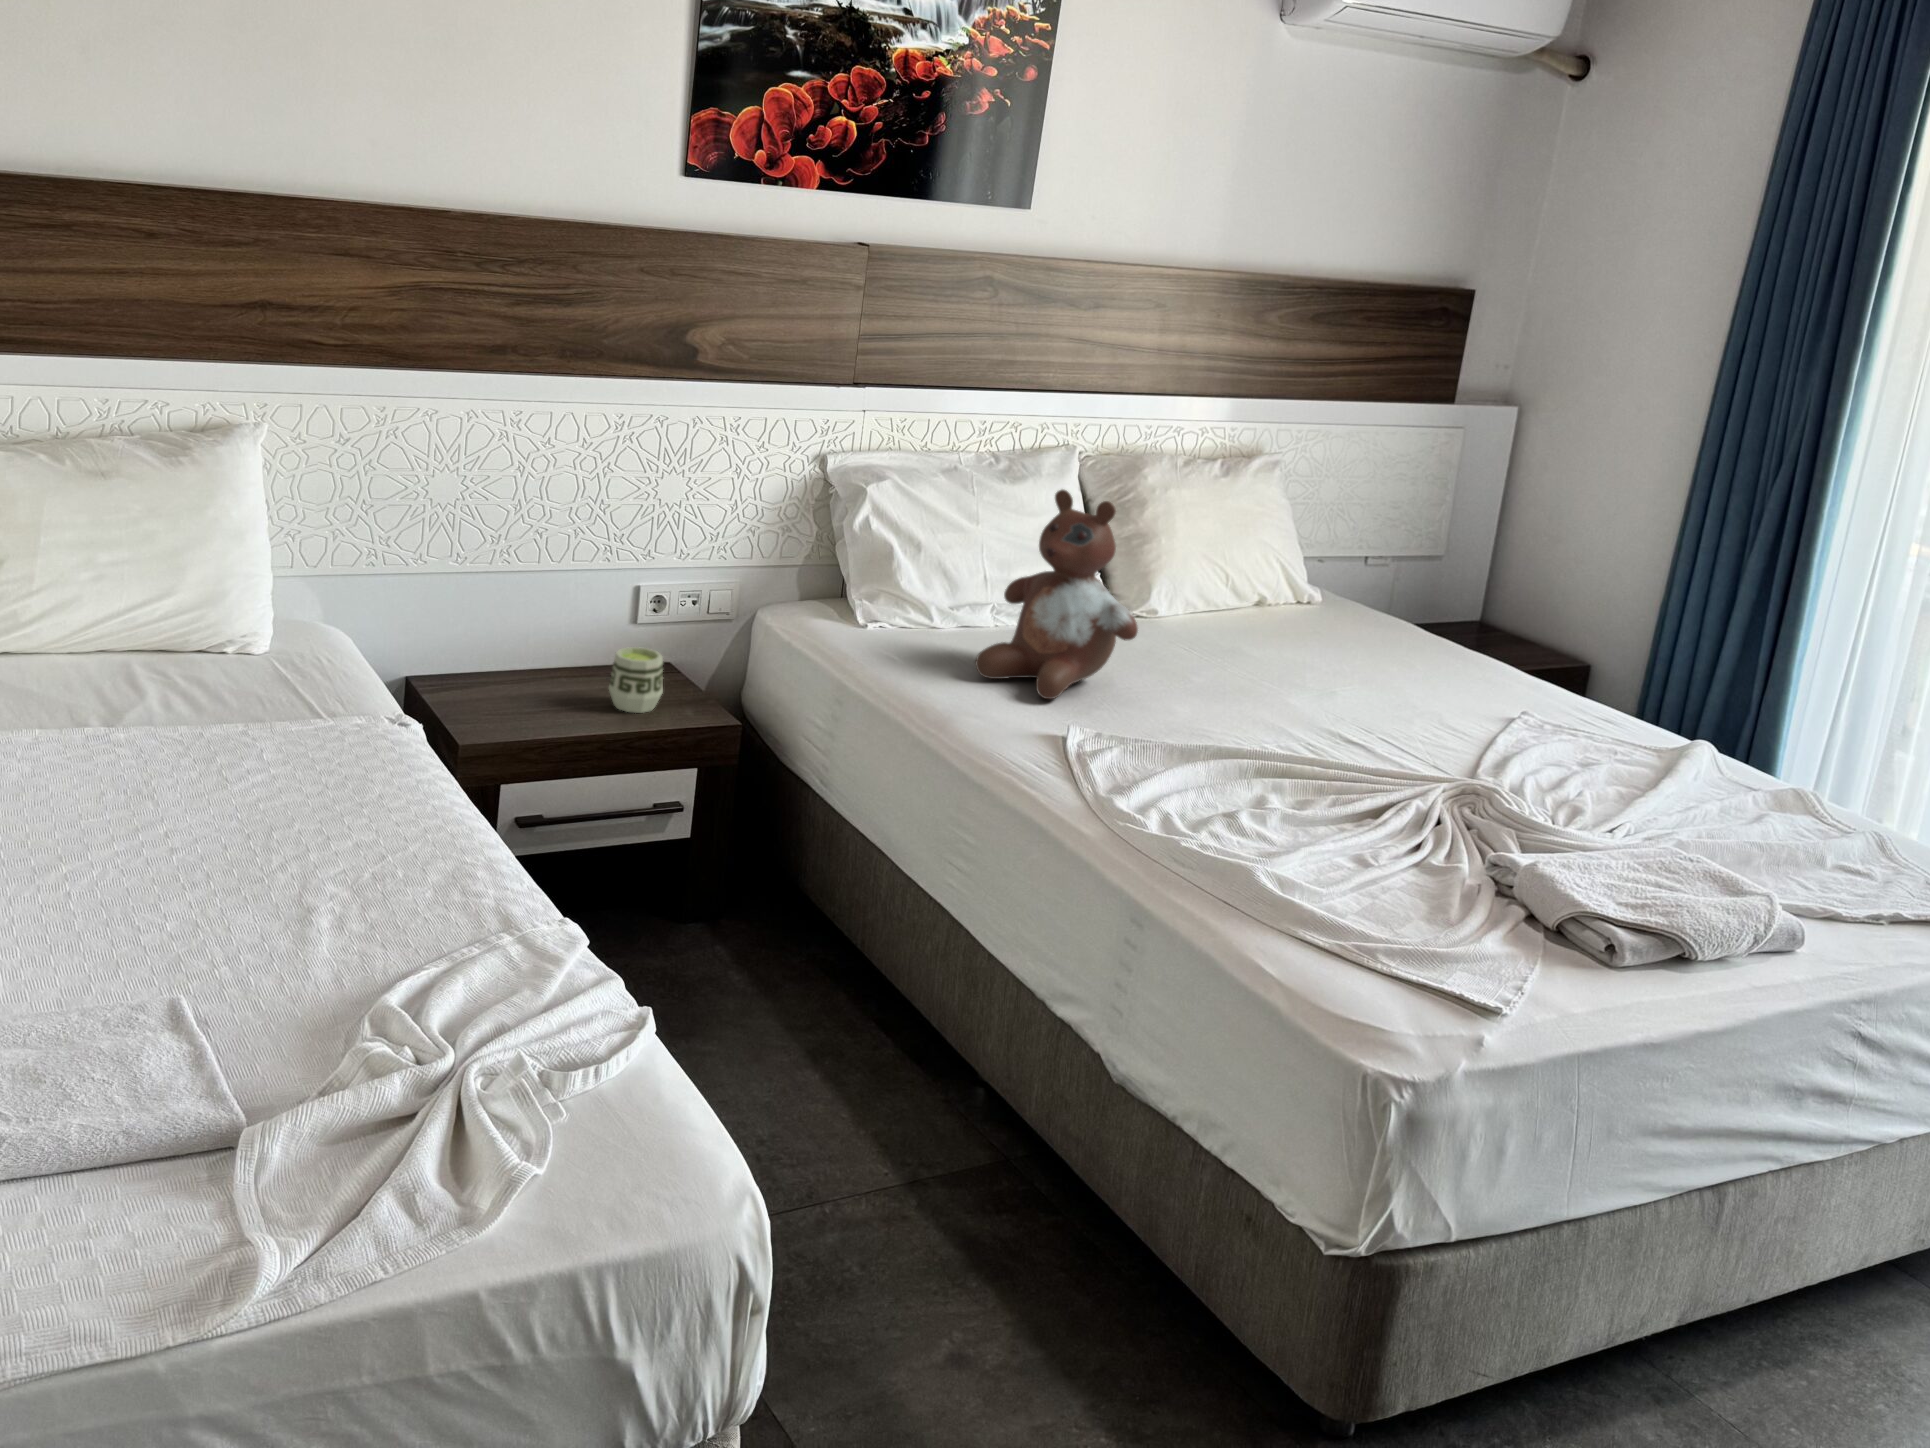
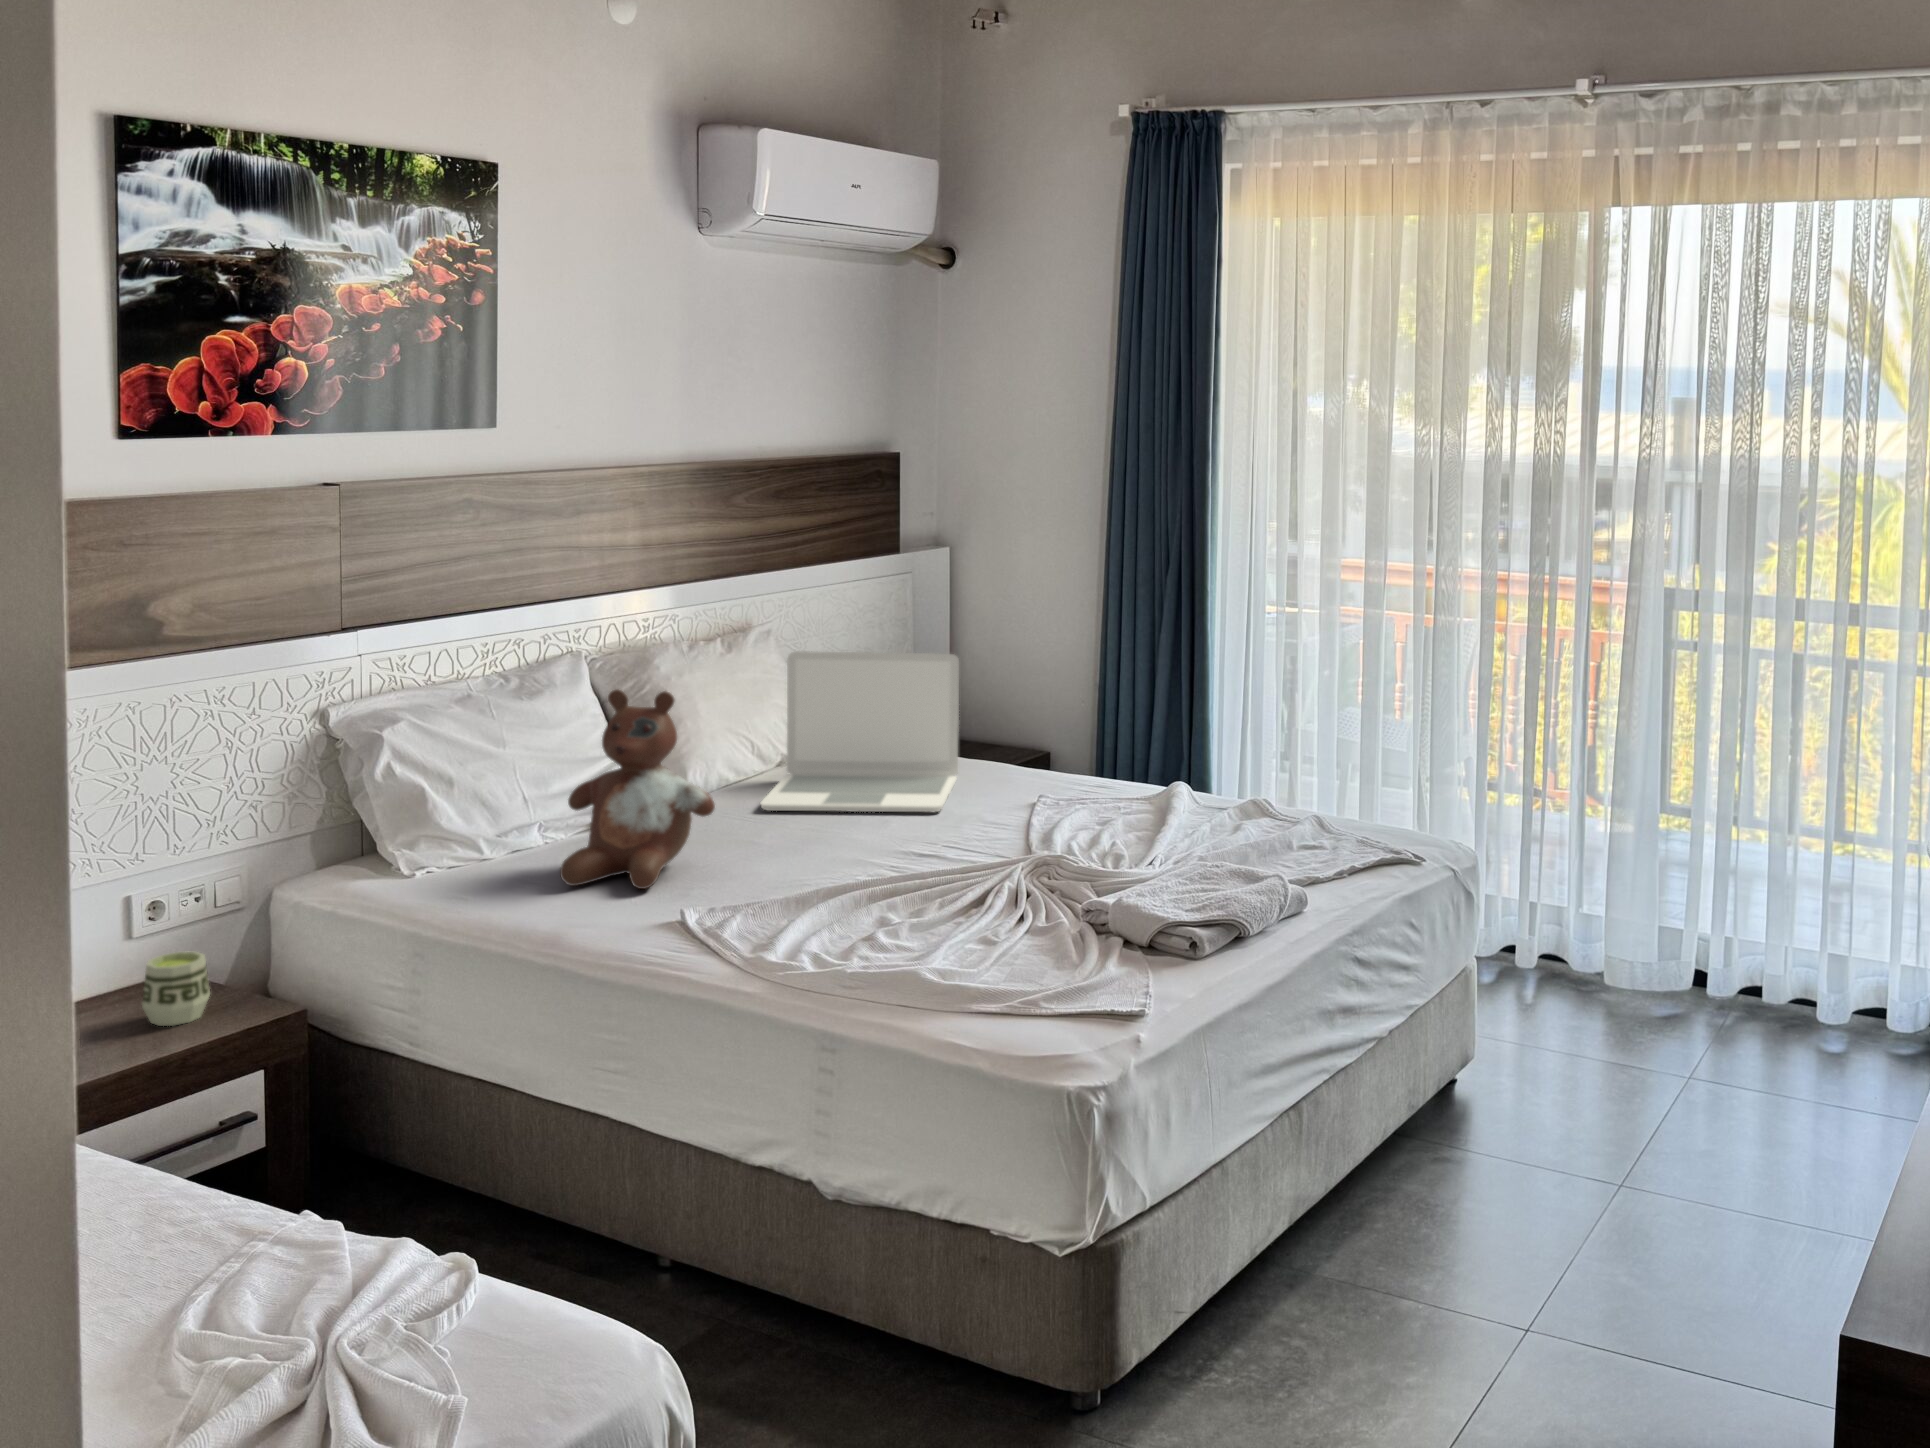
laptop: none [1212,488,1467,697] -> present [761,651,959,812]

